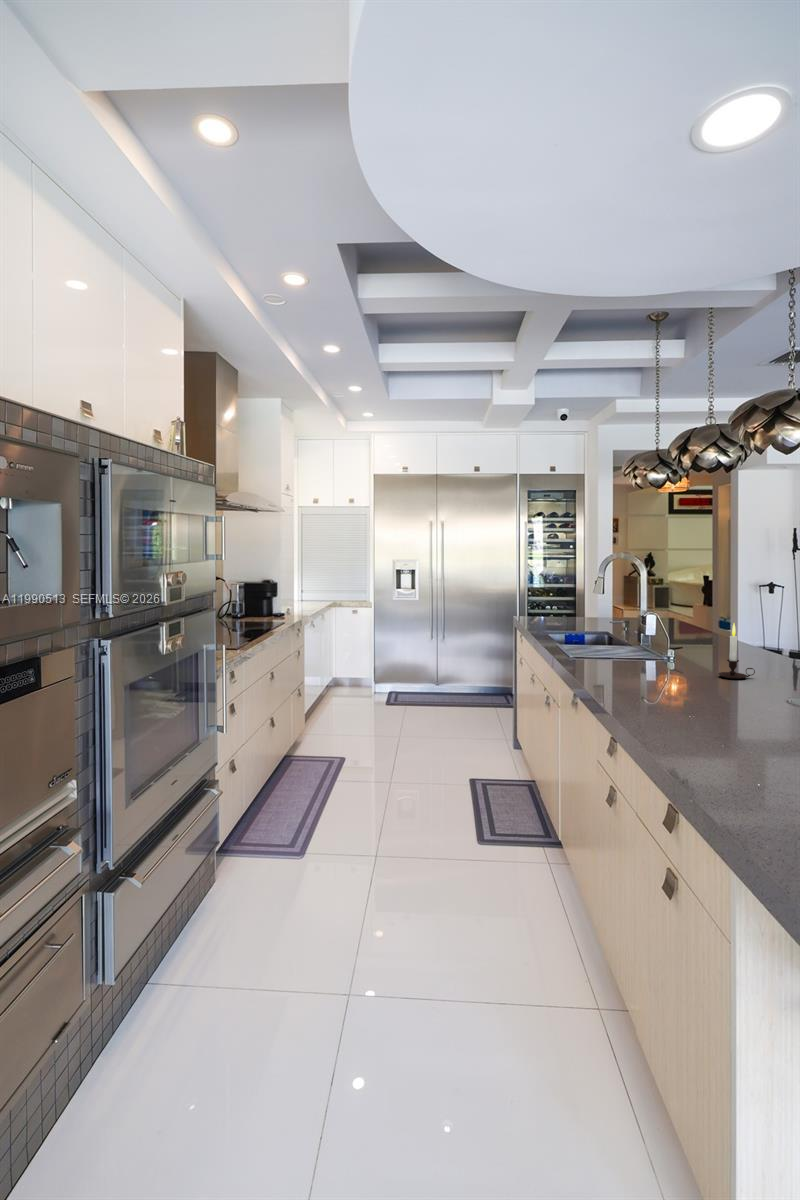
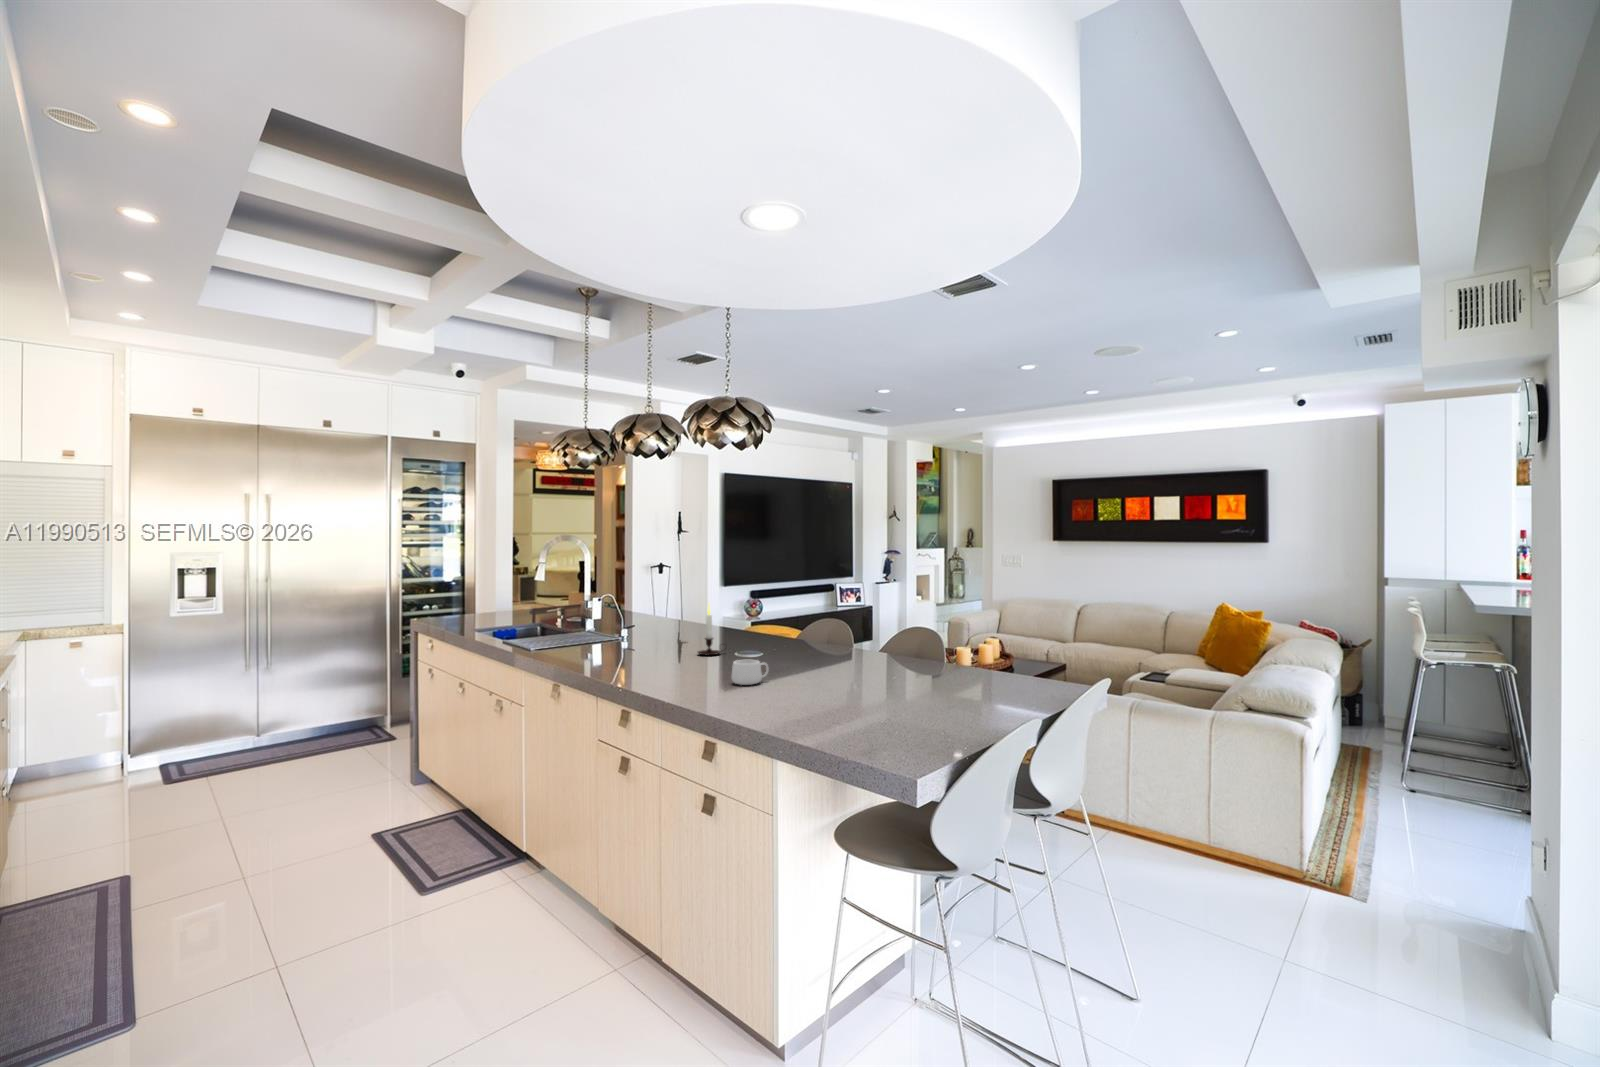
mug: none [715,693,765,722] -> present [732,660,769,685]

